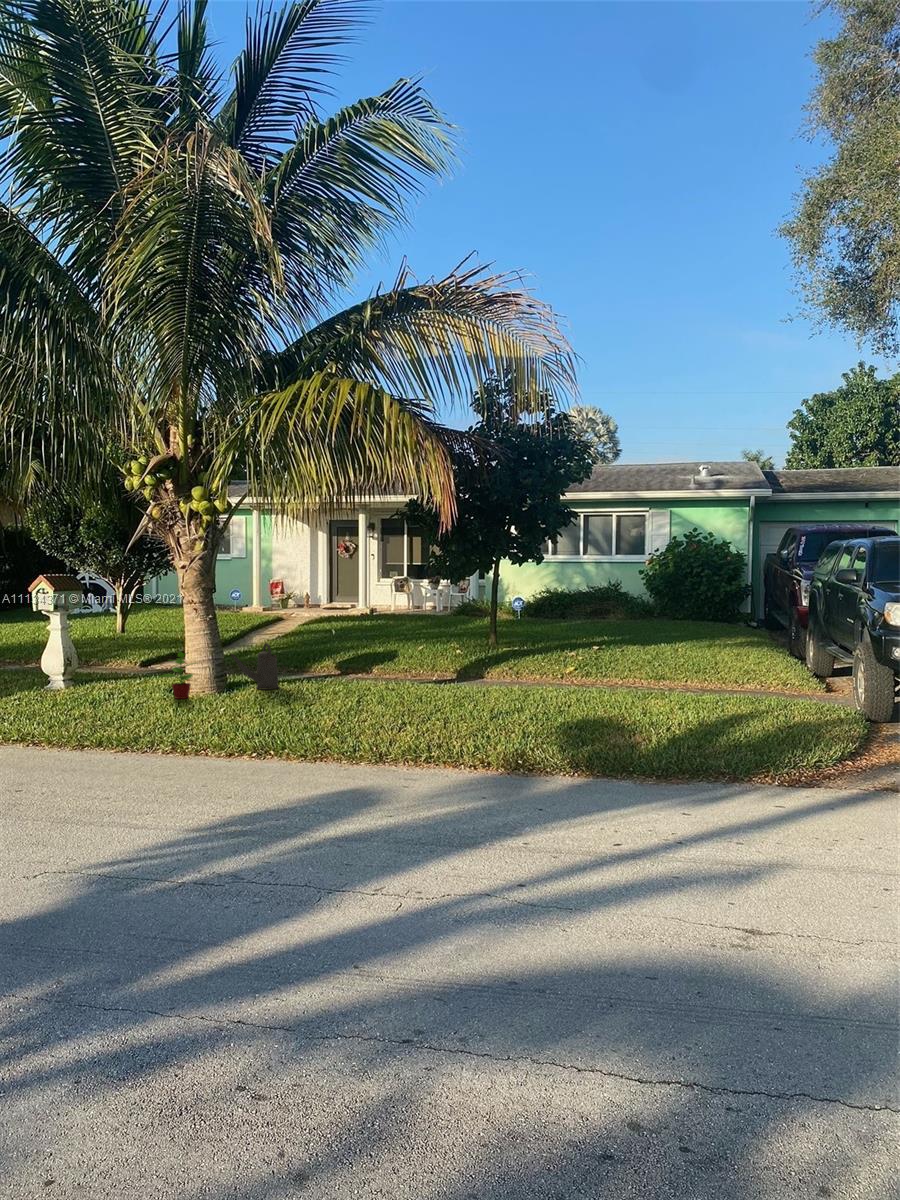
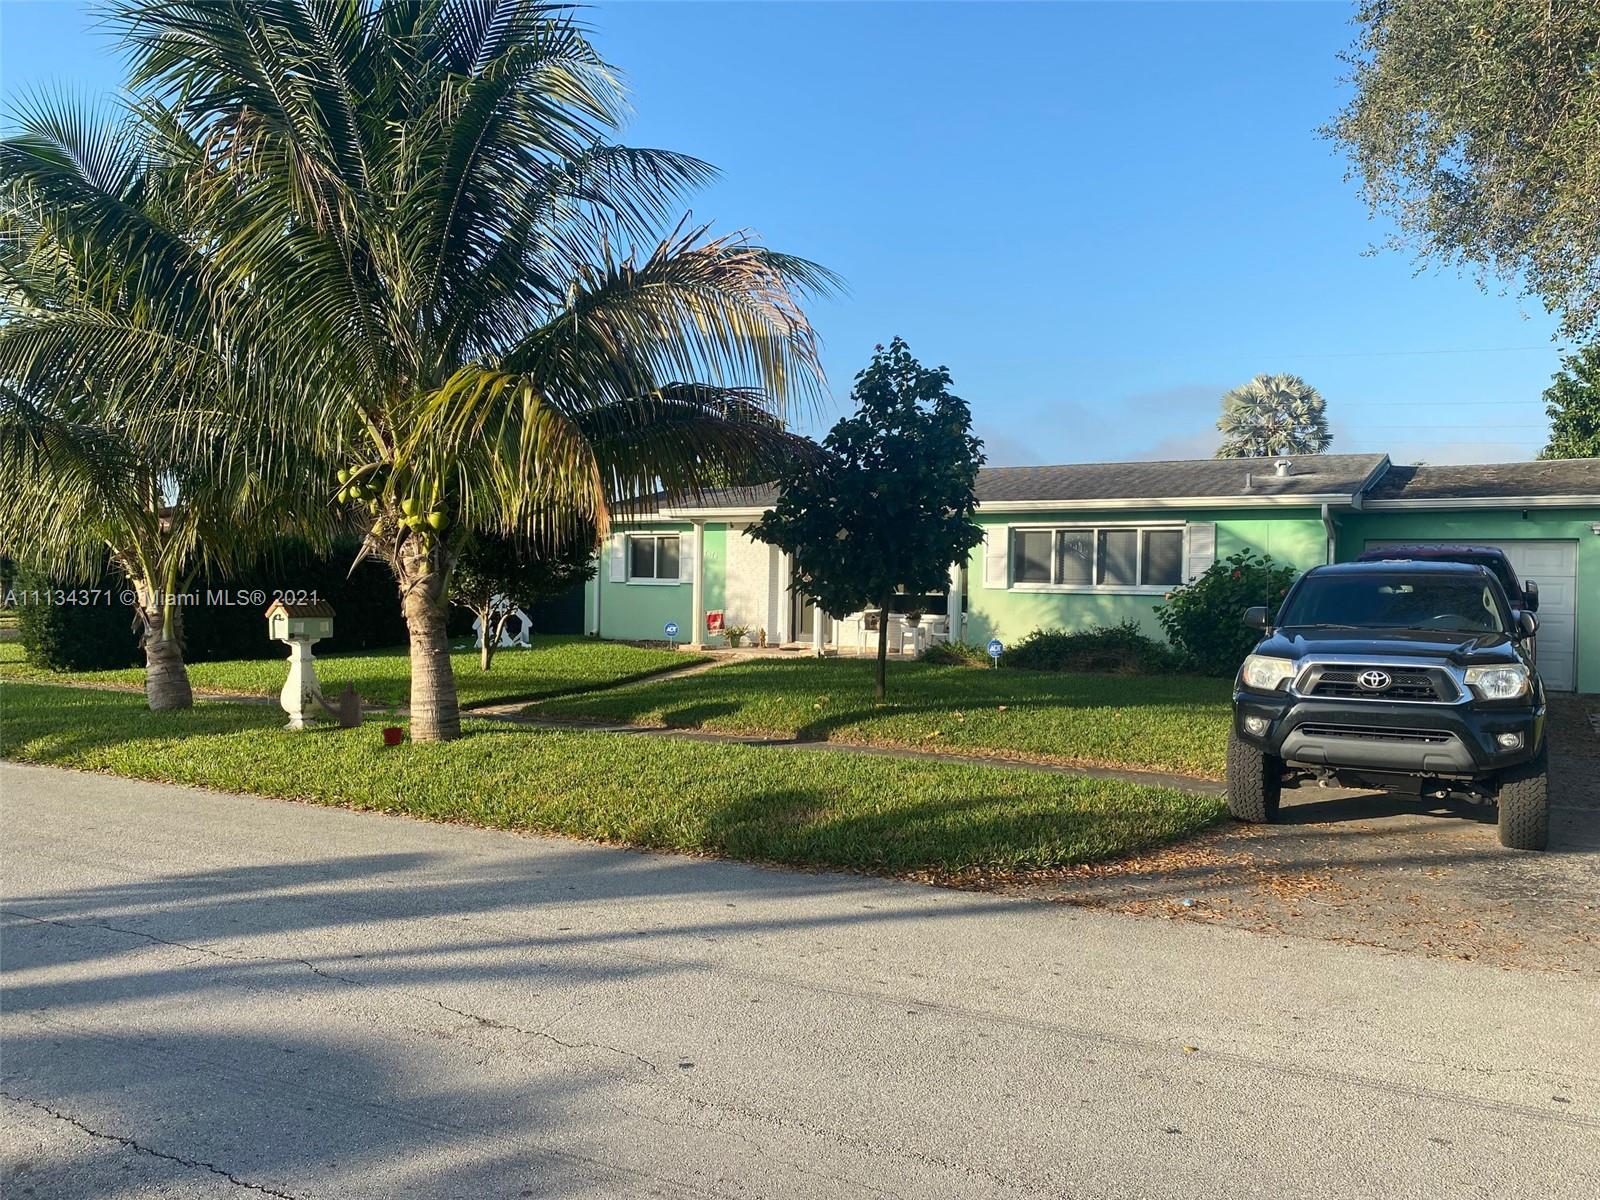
watering can: present [231,643,285,690] -> present [311,681,363,727]

